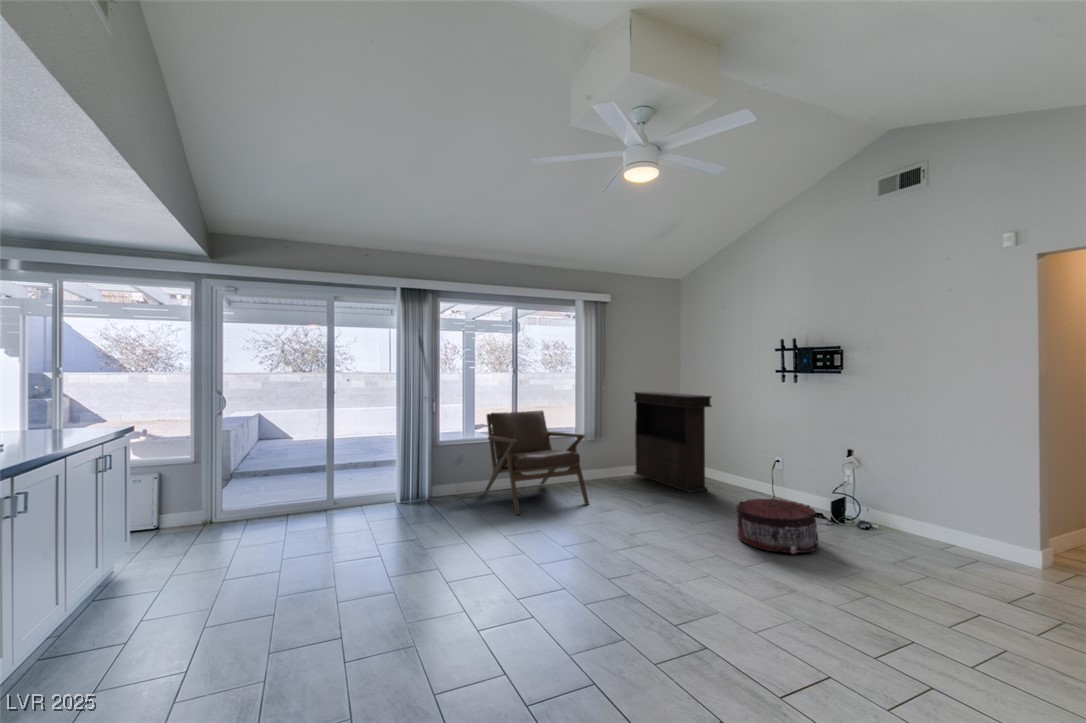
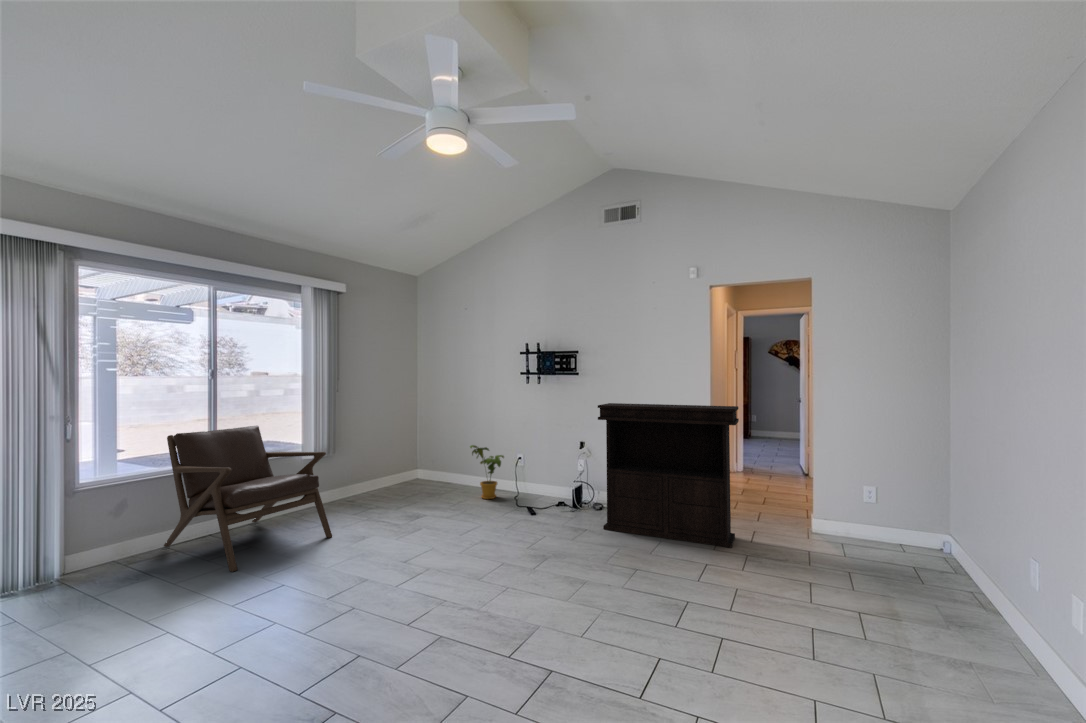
console table: present [634,392,712,493] -> present [598,403,739,548]
house plant: none [719,442,759,497] -> present [470,445,504,499]
pouf: present [737,498,818,554] -> none [505,494,578,548]

